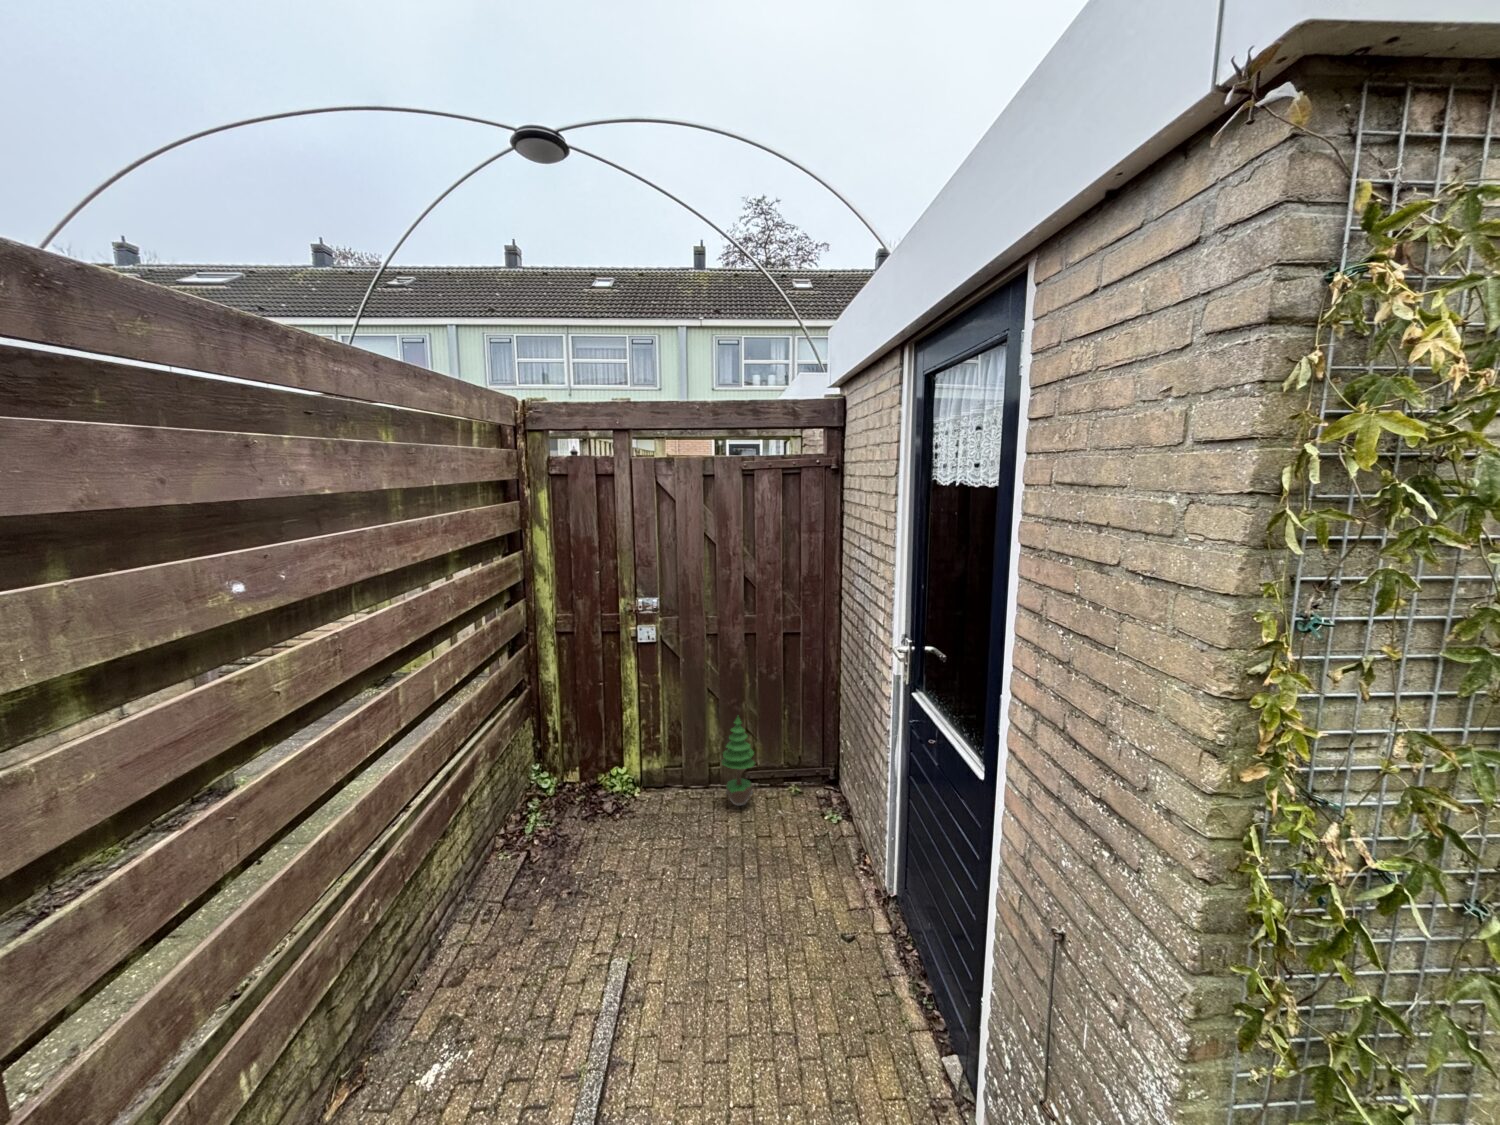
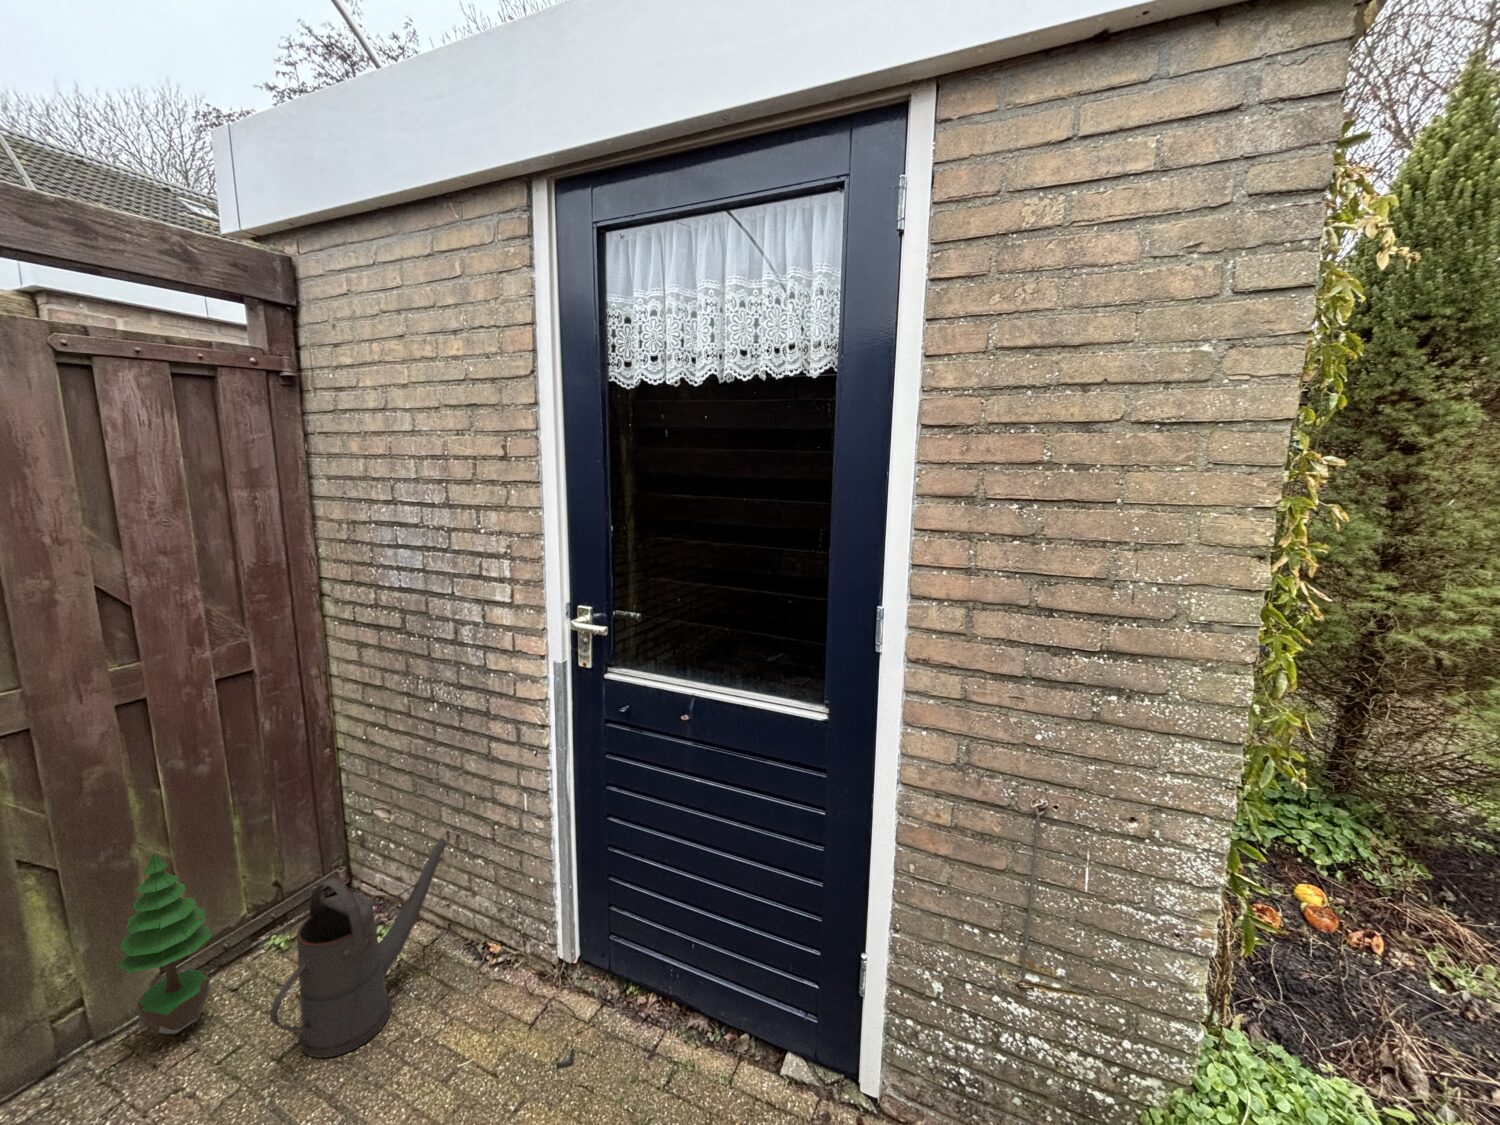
watering can: none [749,762,856,859] -> present [270,838,446,1058]

